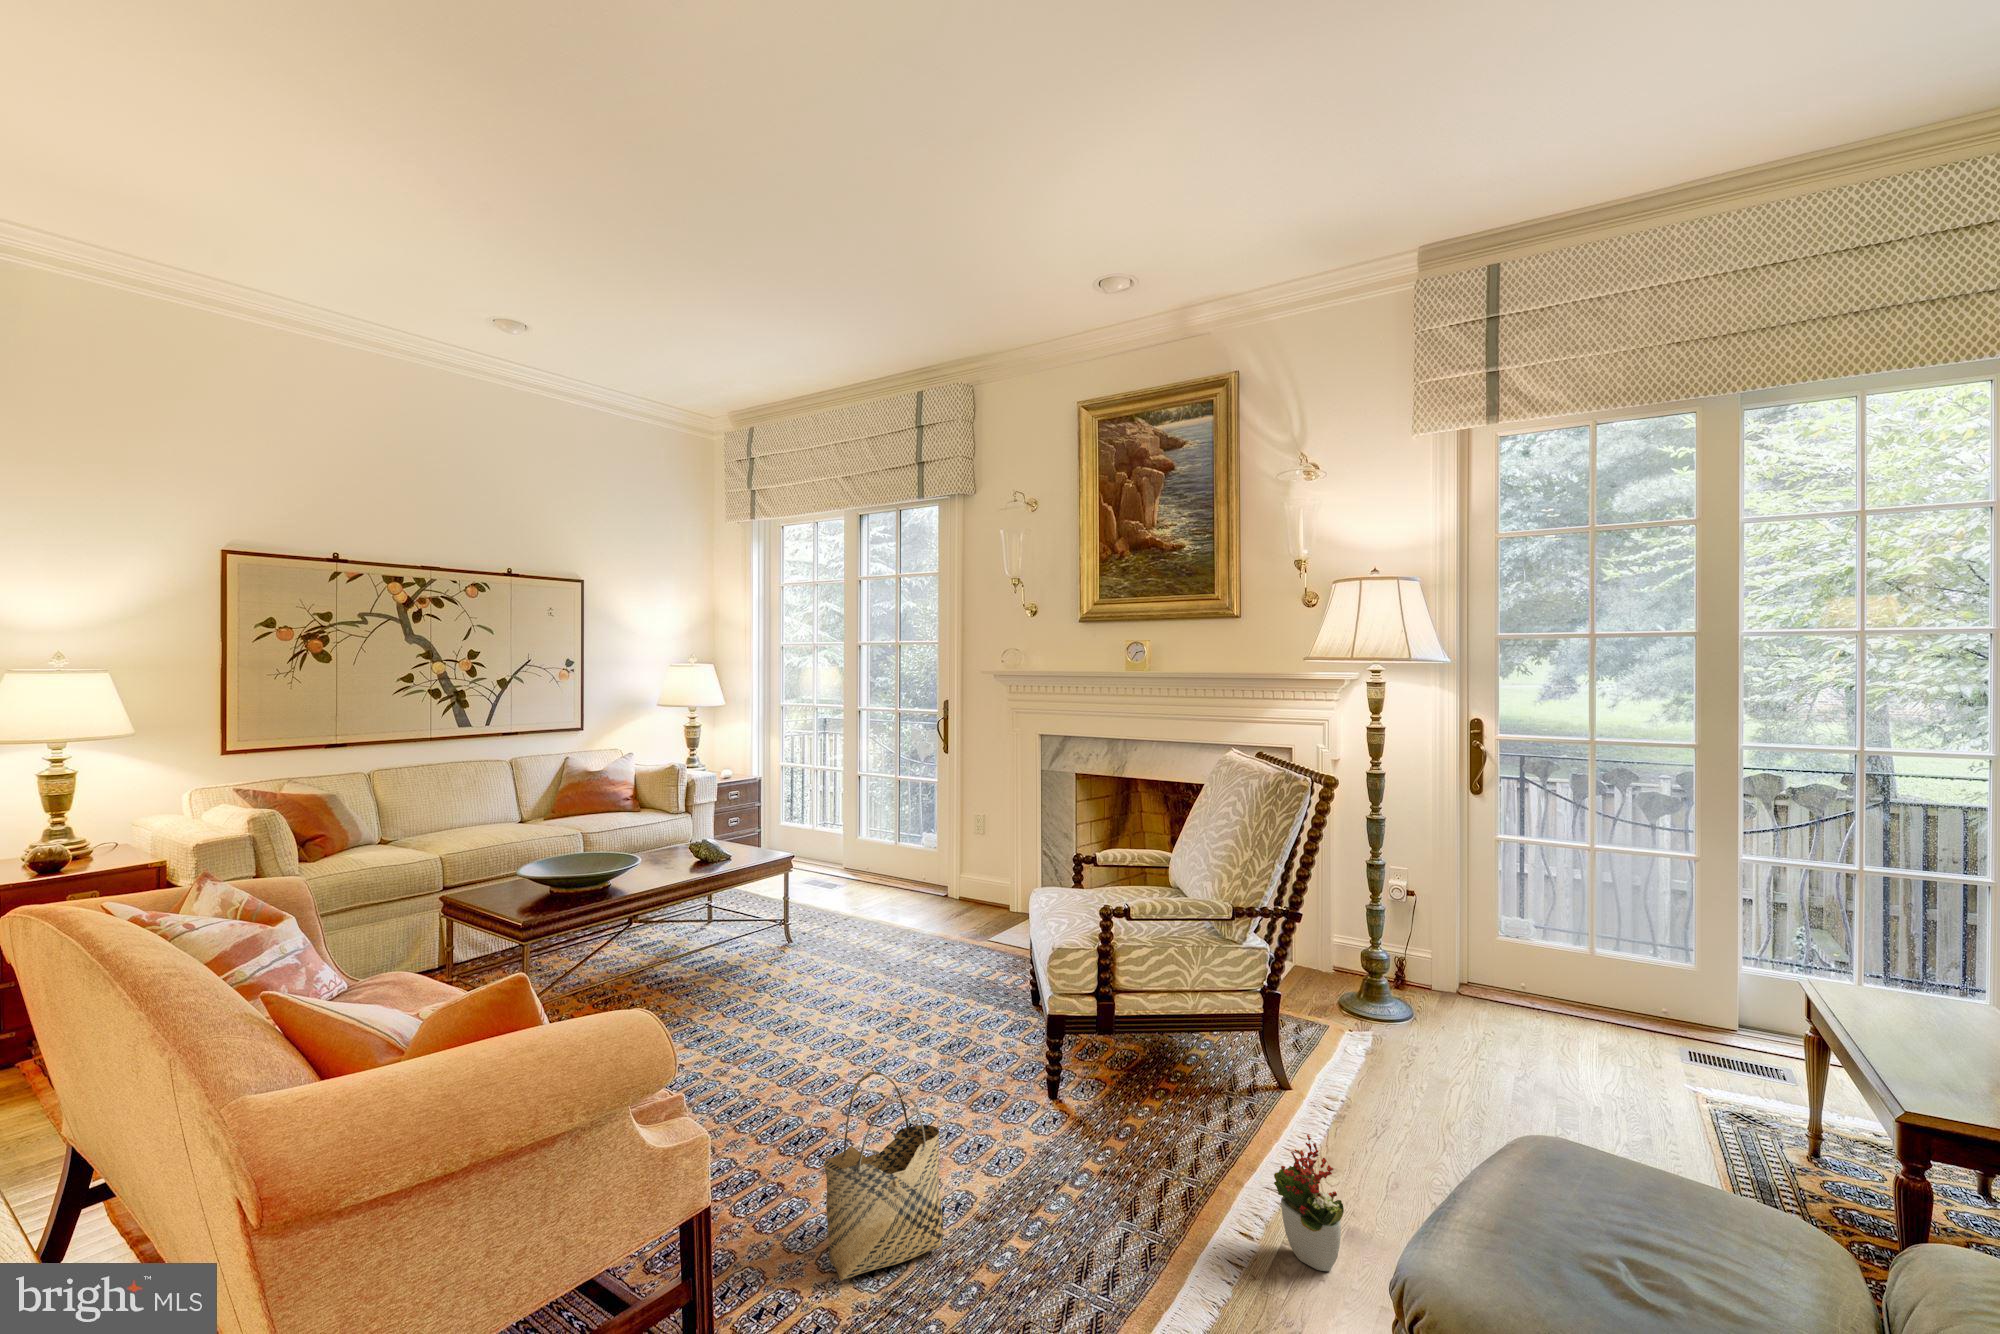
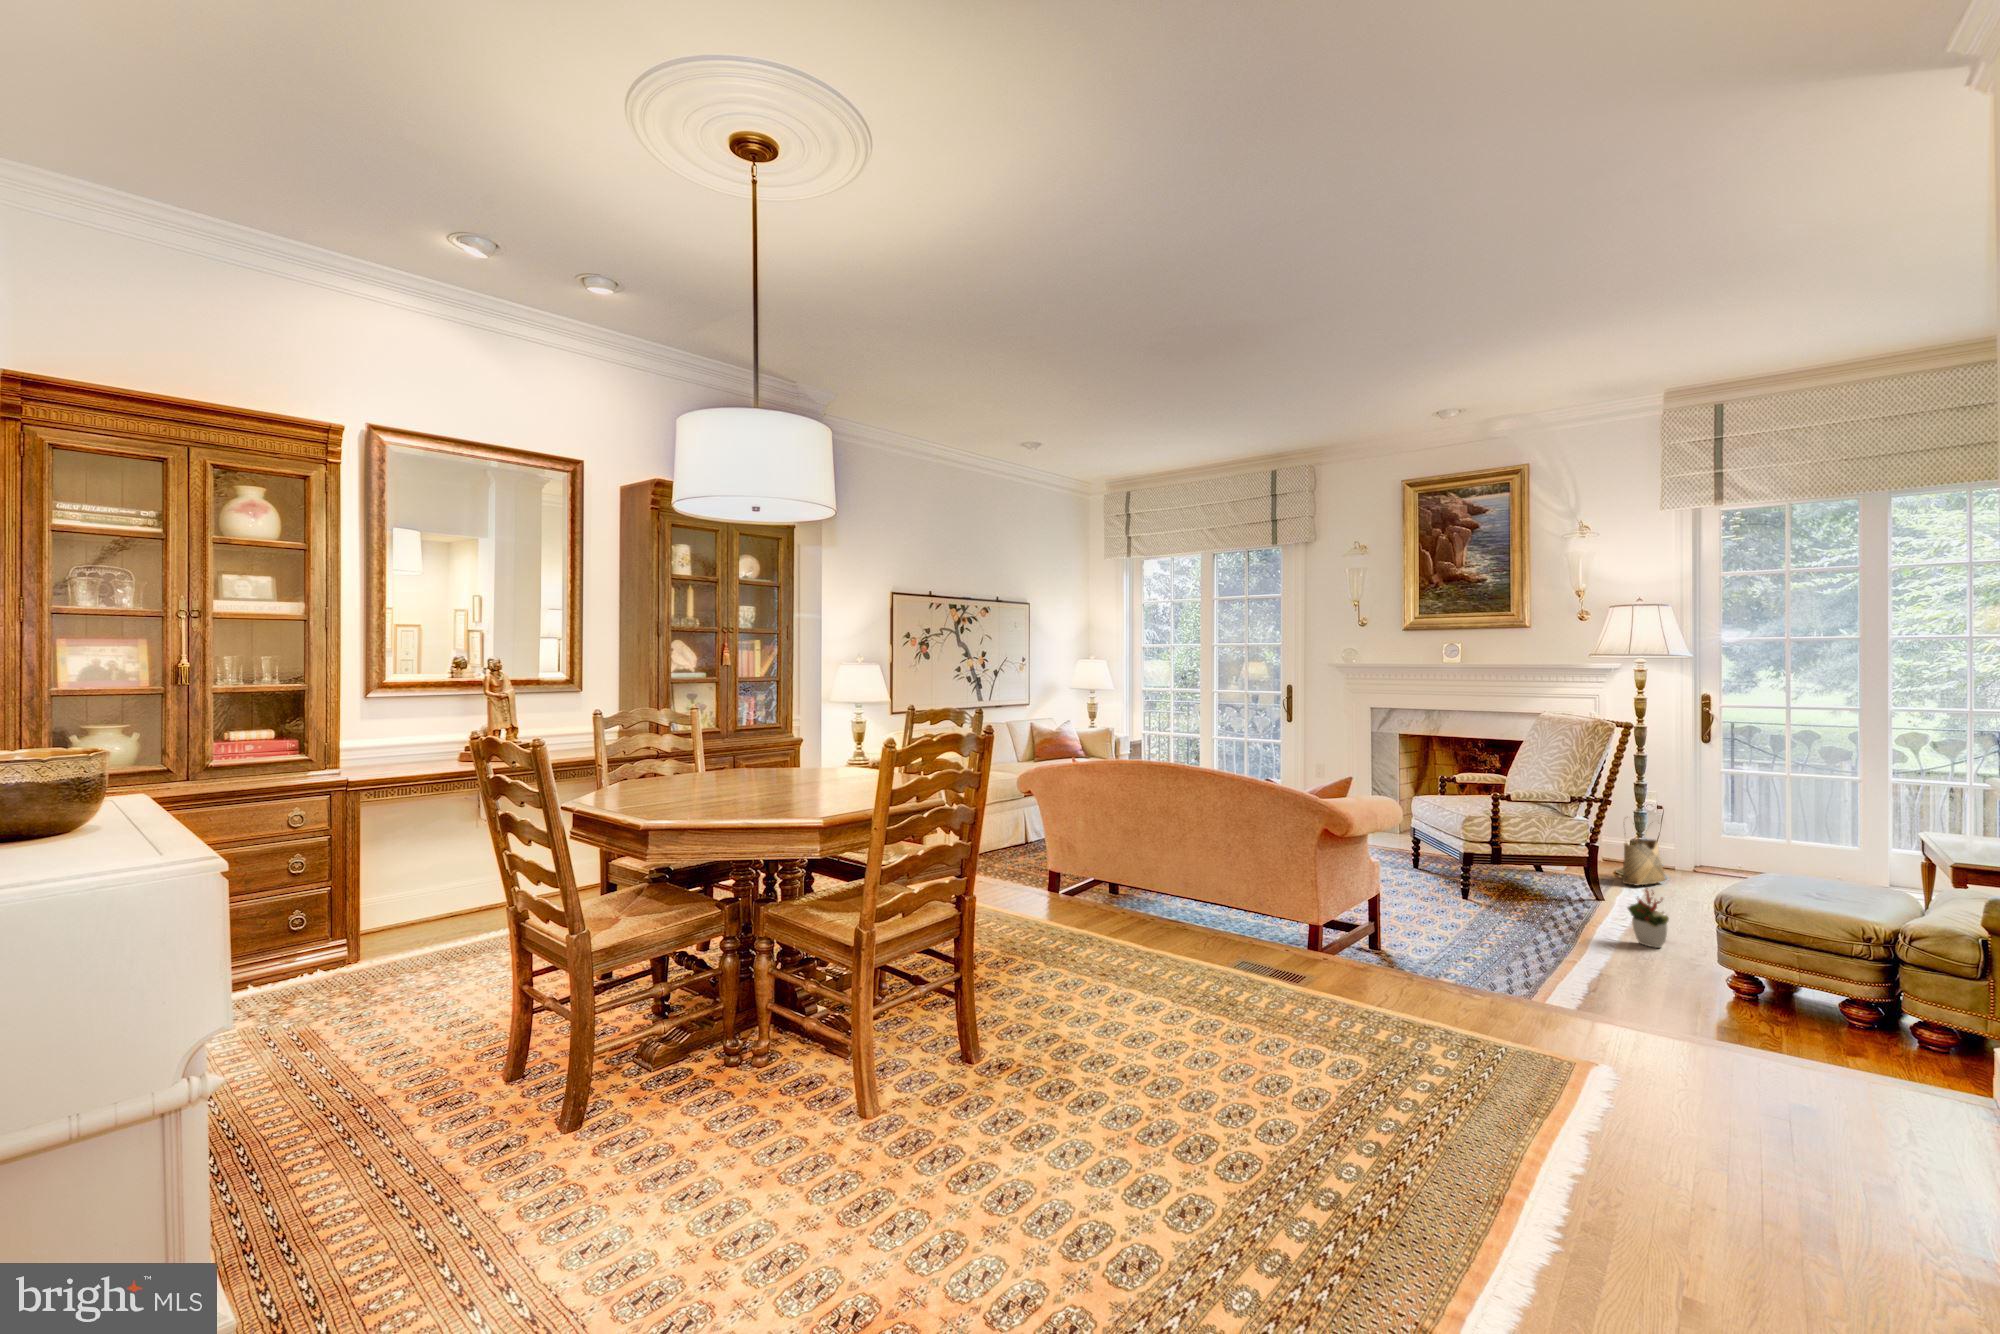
woven basket: present [823,1072,943,1281] -> present [1622,823,1665,886]

